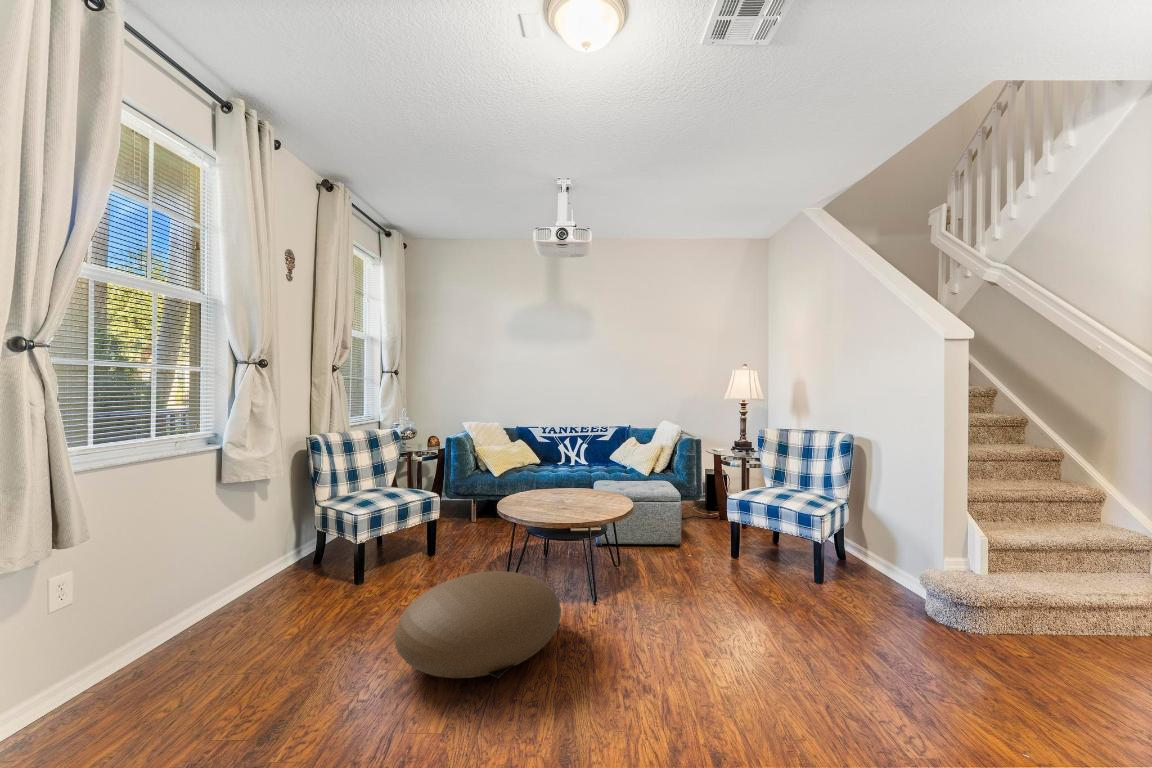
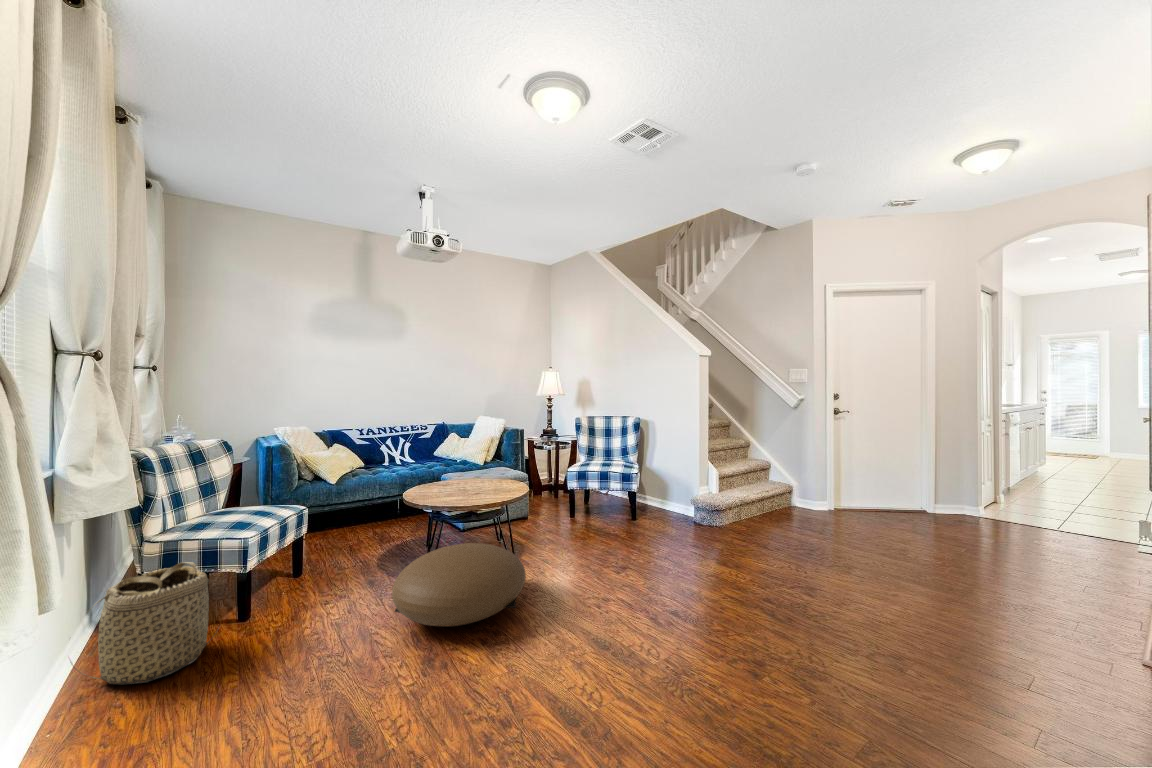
basket: none [205,536,305,631] -> present [71,562,209,684]

